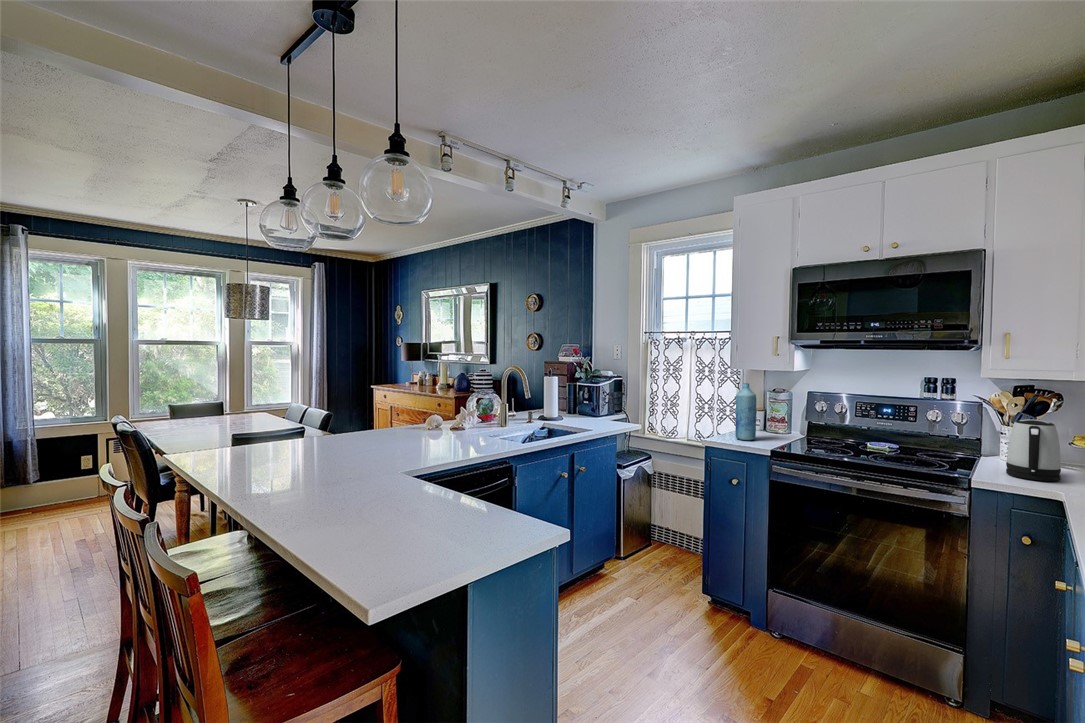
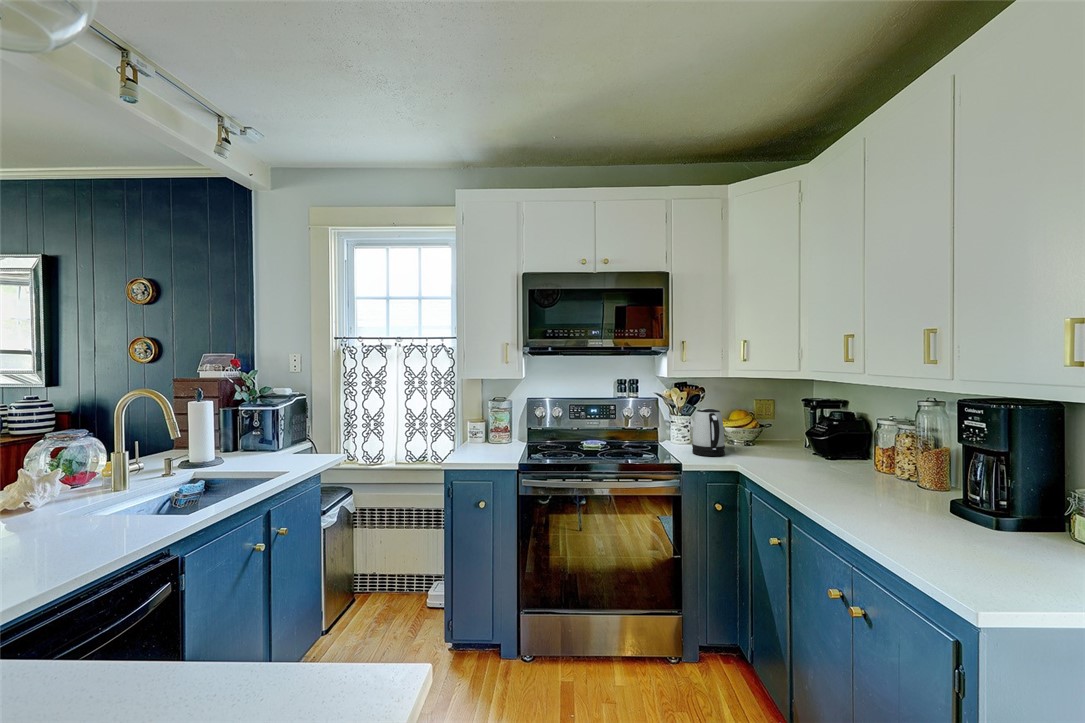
bottle: present [736,383,757,440] -> none [472,393,493,456]

